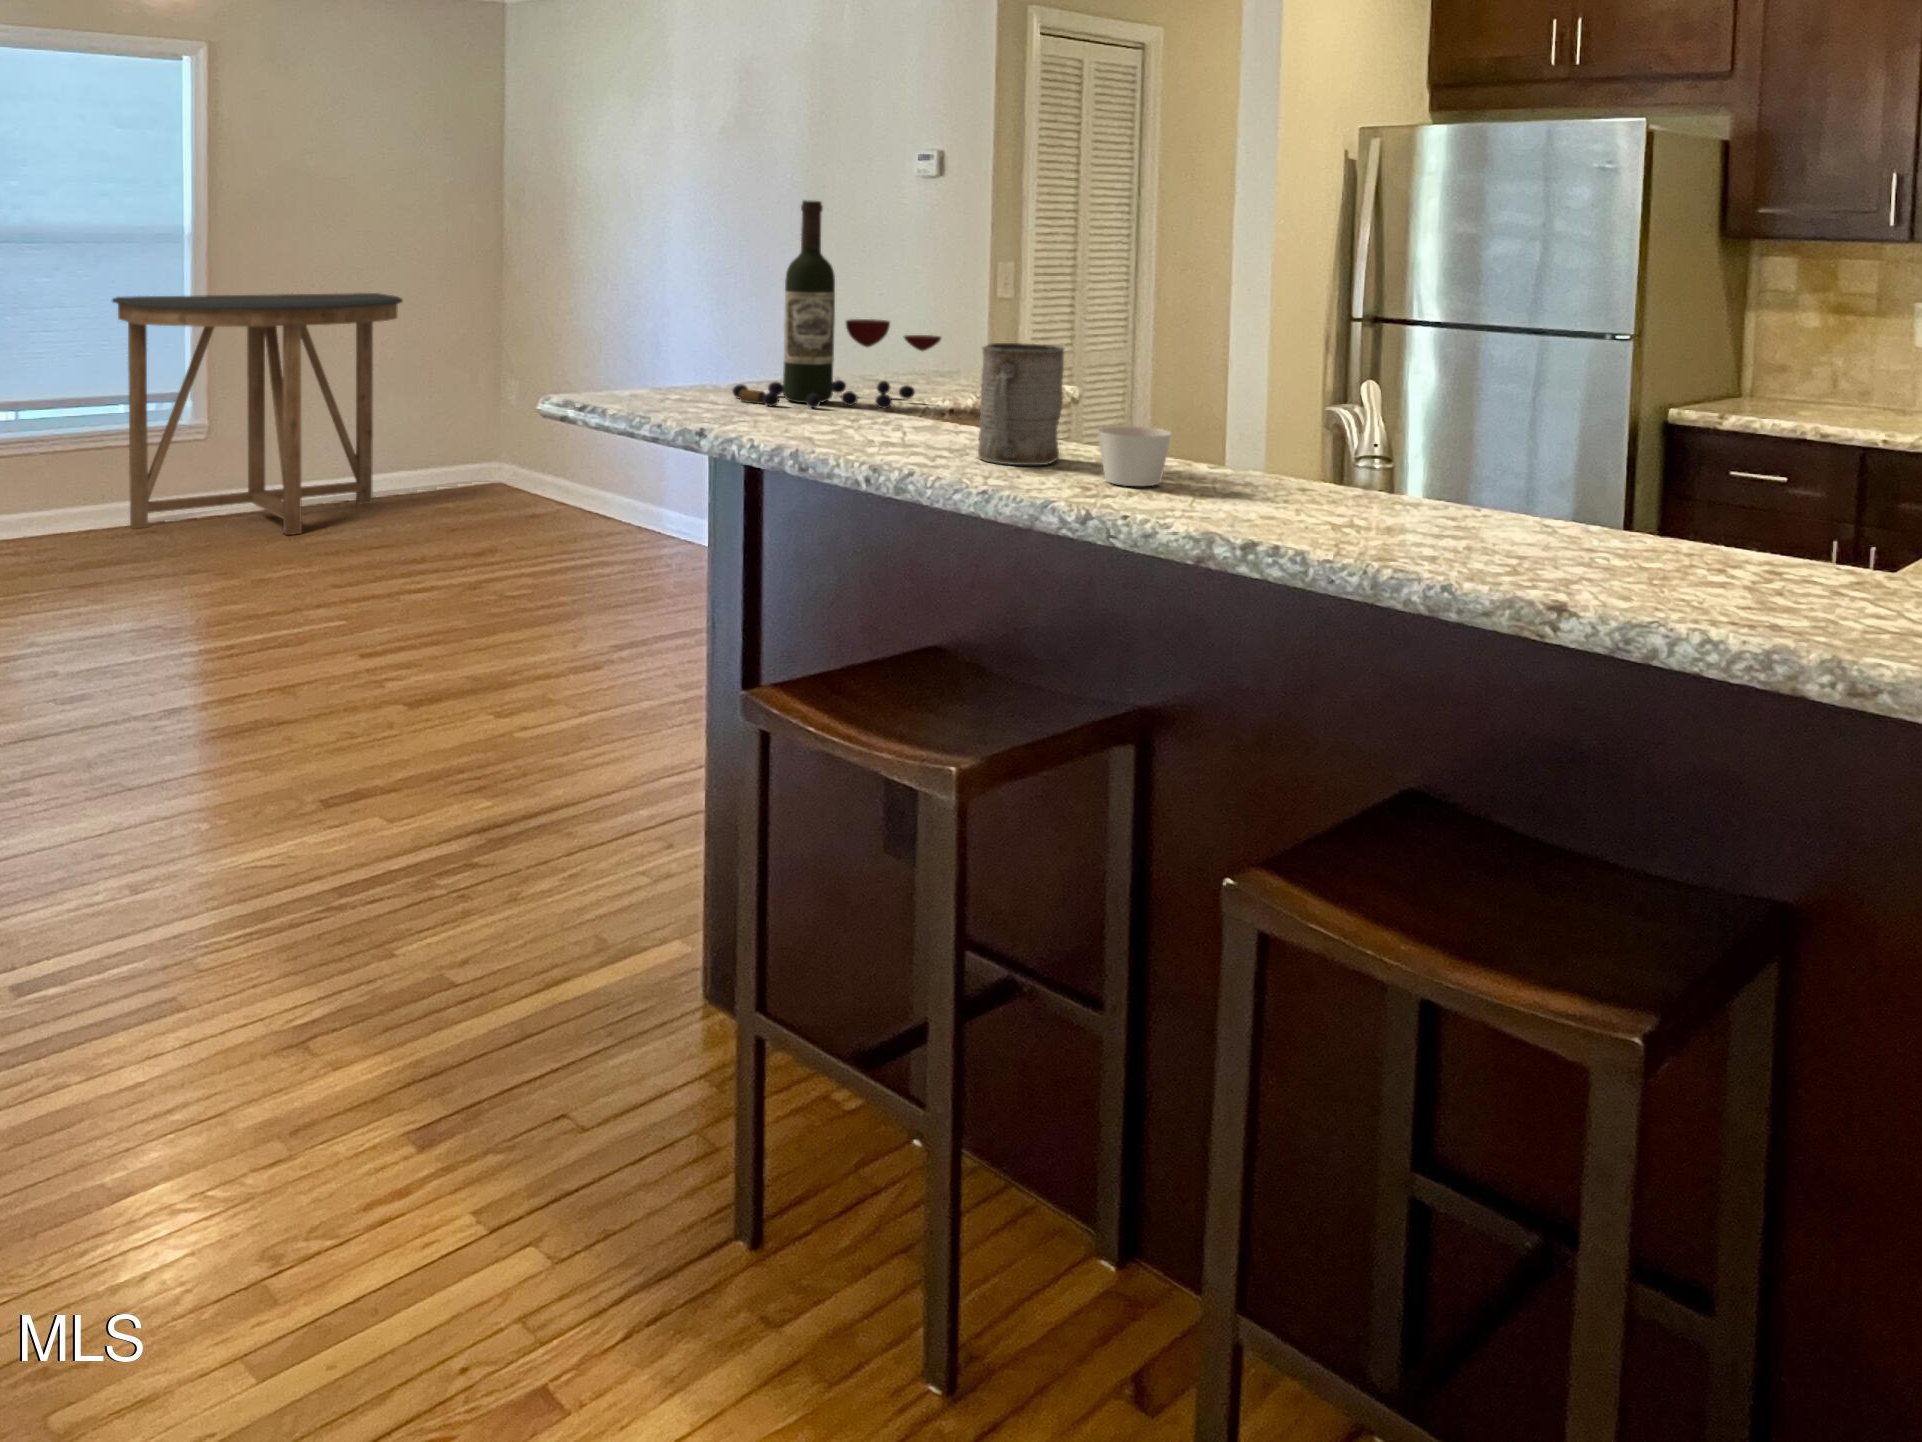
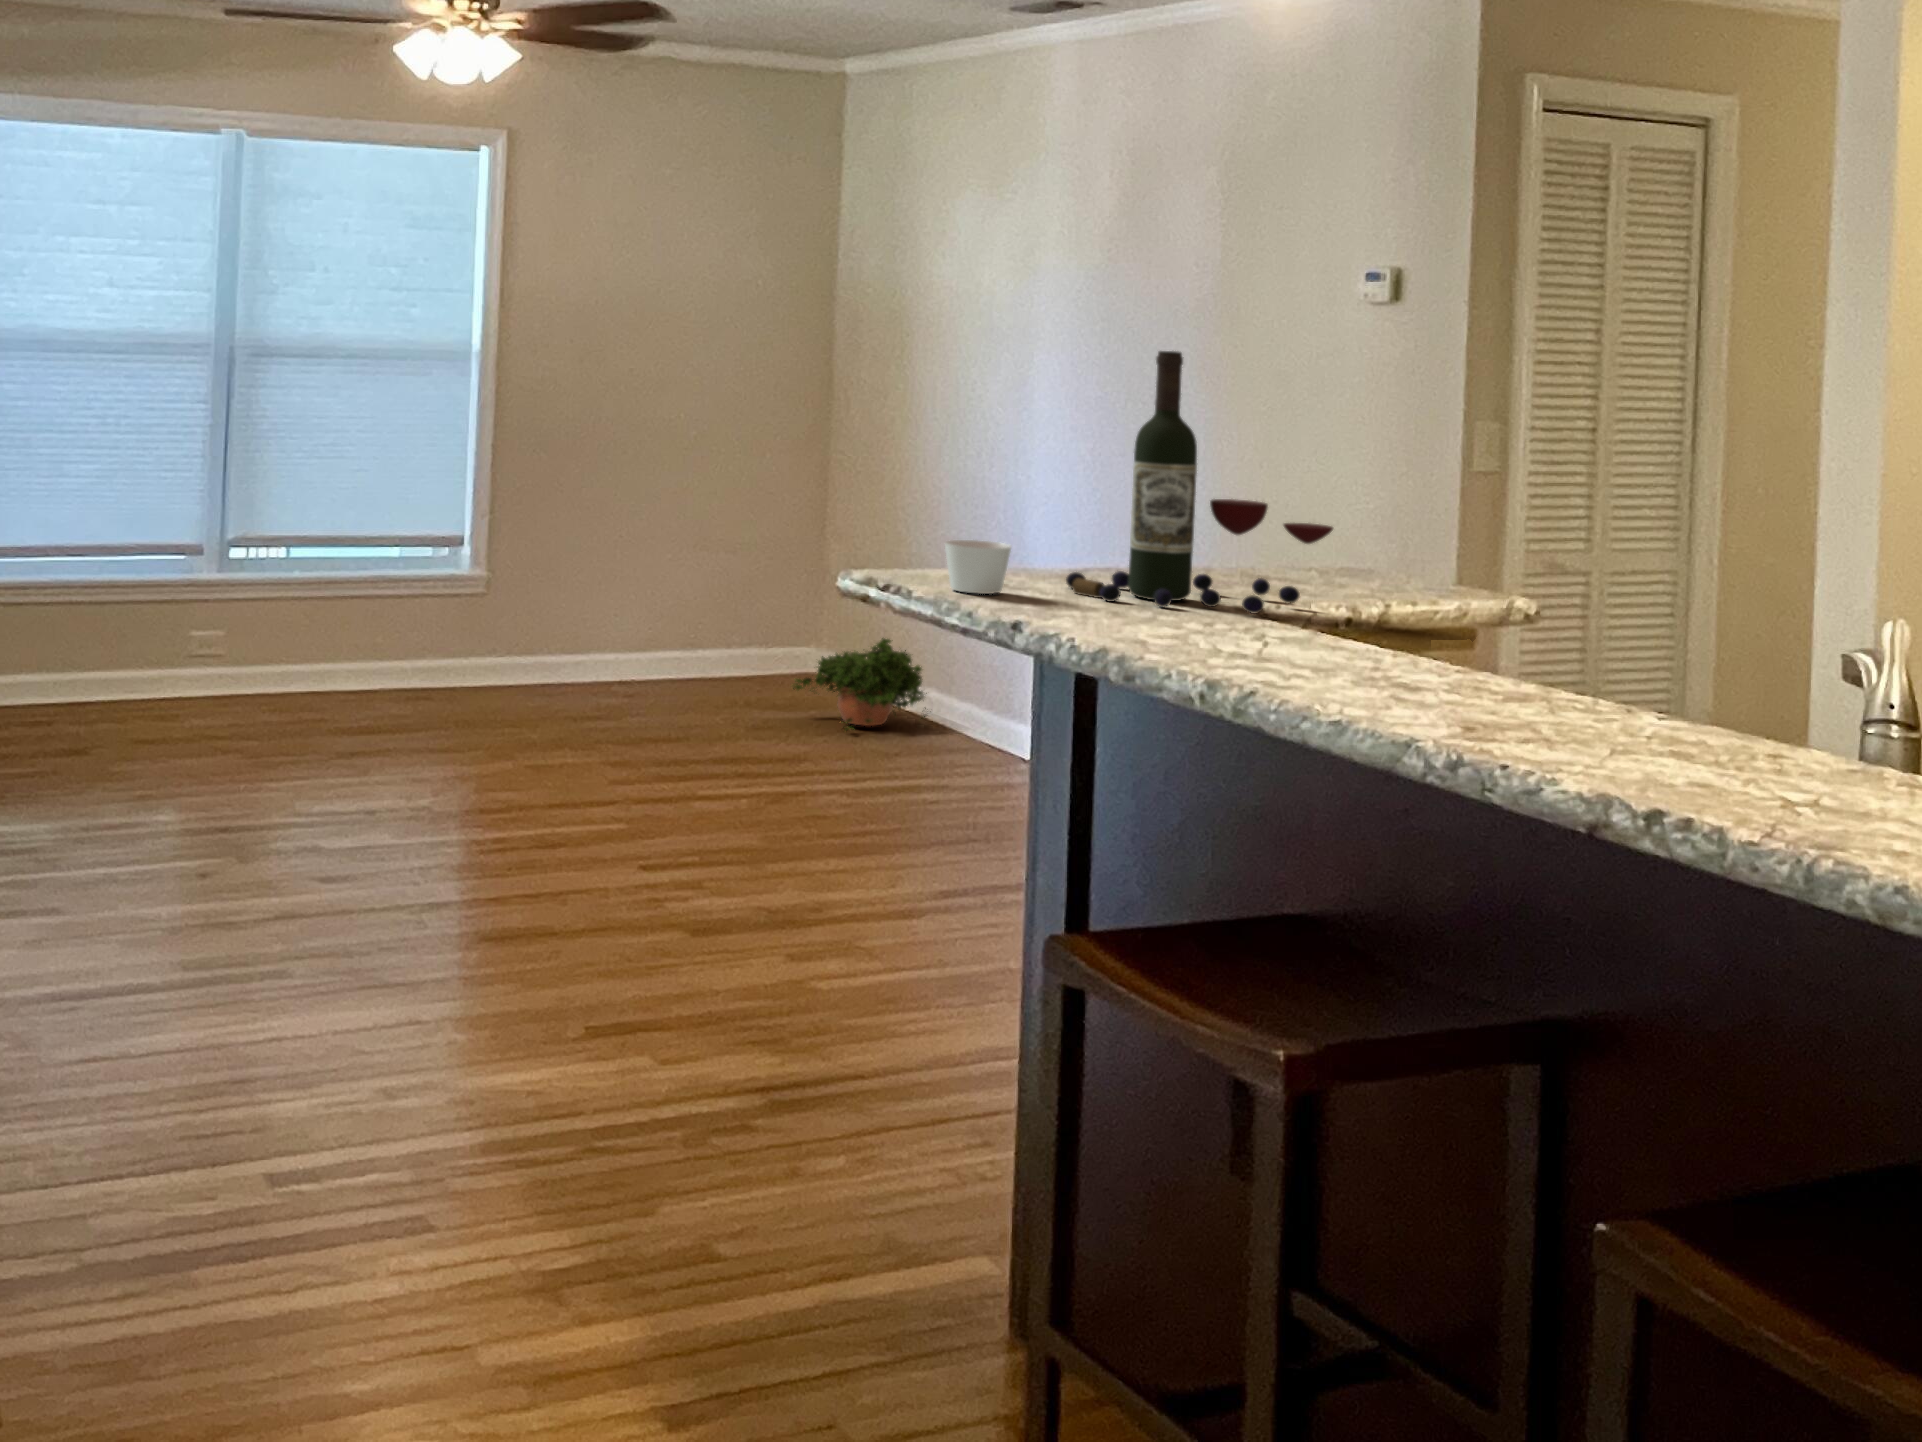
console table: present [112,293,403,535] -> none [387,423,705,719]
mug: present [978,343,1064,465] -> none [1347,541,1463,698]
candle: present [1098,426,1171,486] -> present [945,540,1011,594]
potted plant: none [482,448,599,526] -> present [793,638,927,731]

